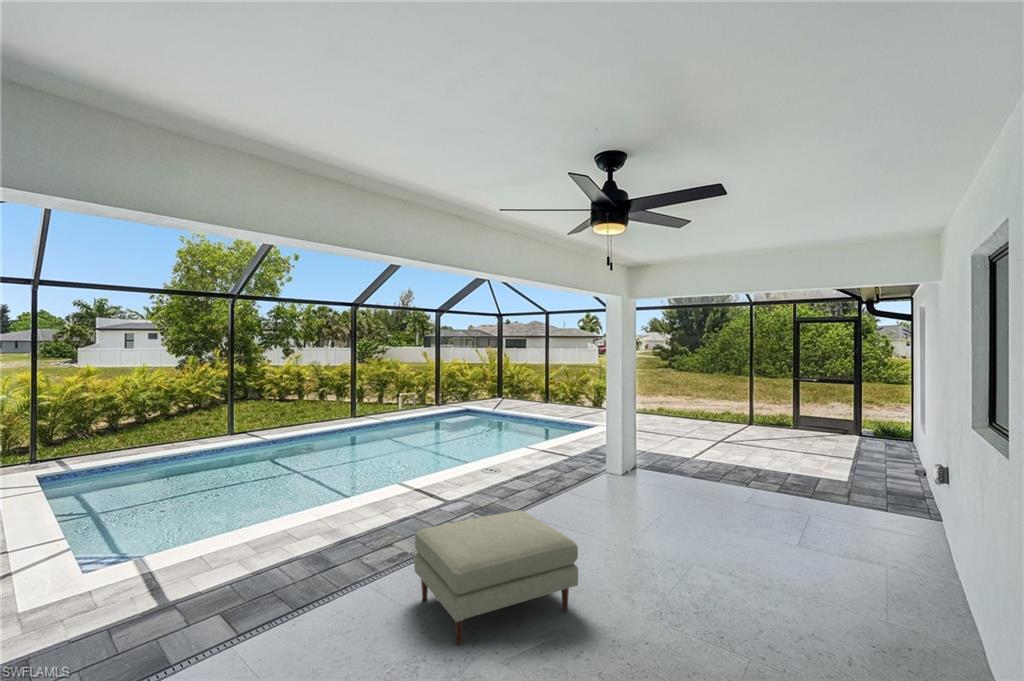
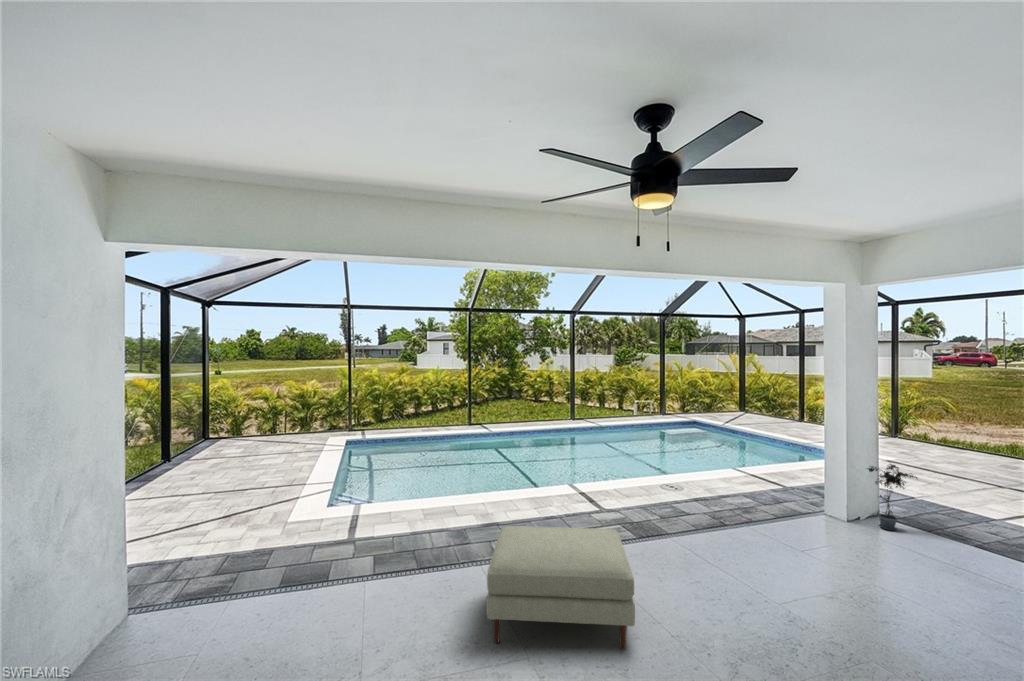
potted plant: none [637,424,672,476] -> present [868,464,917,530]

